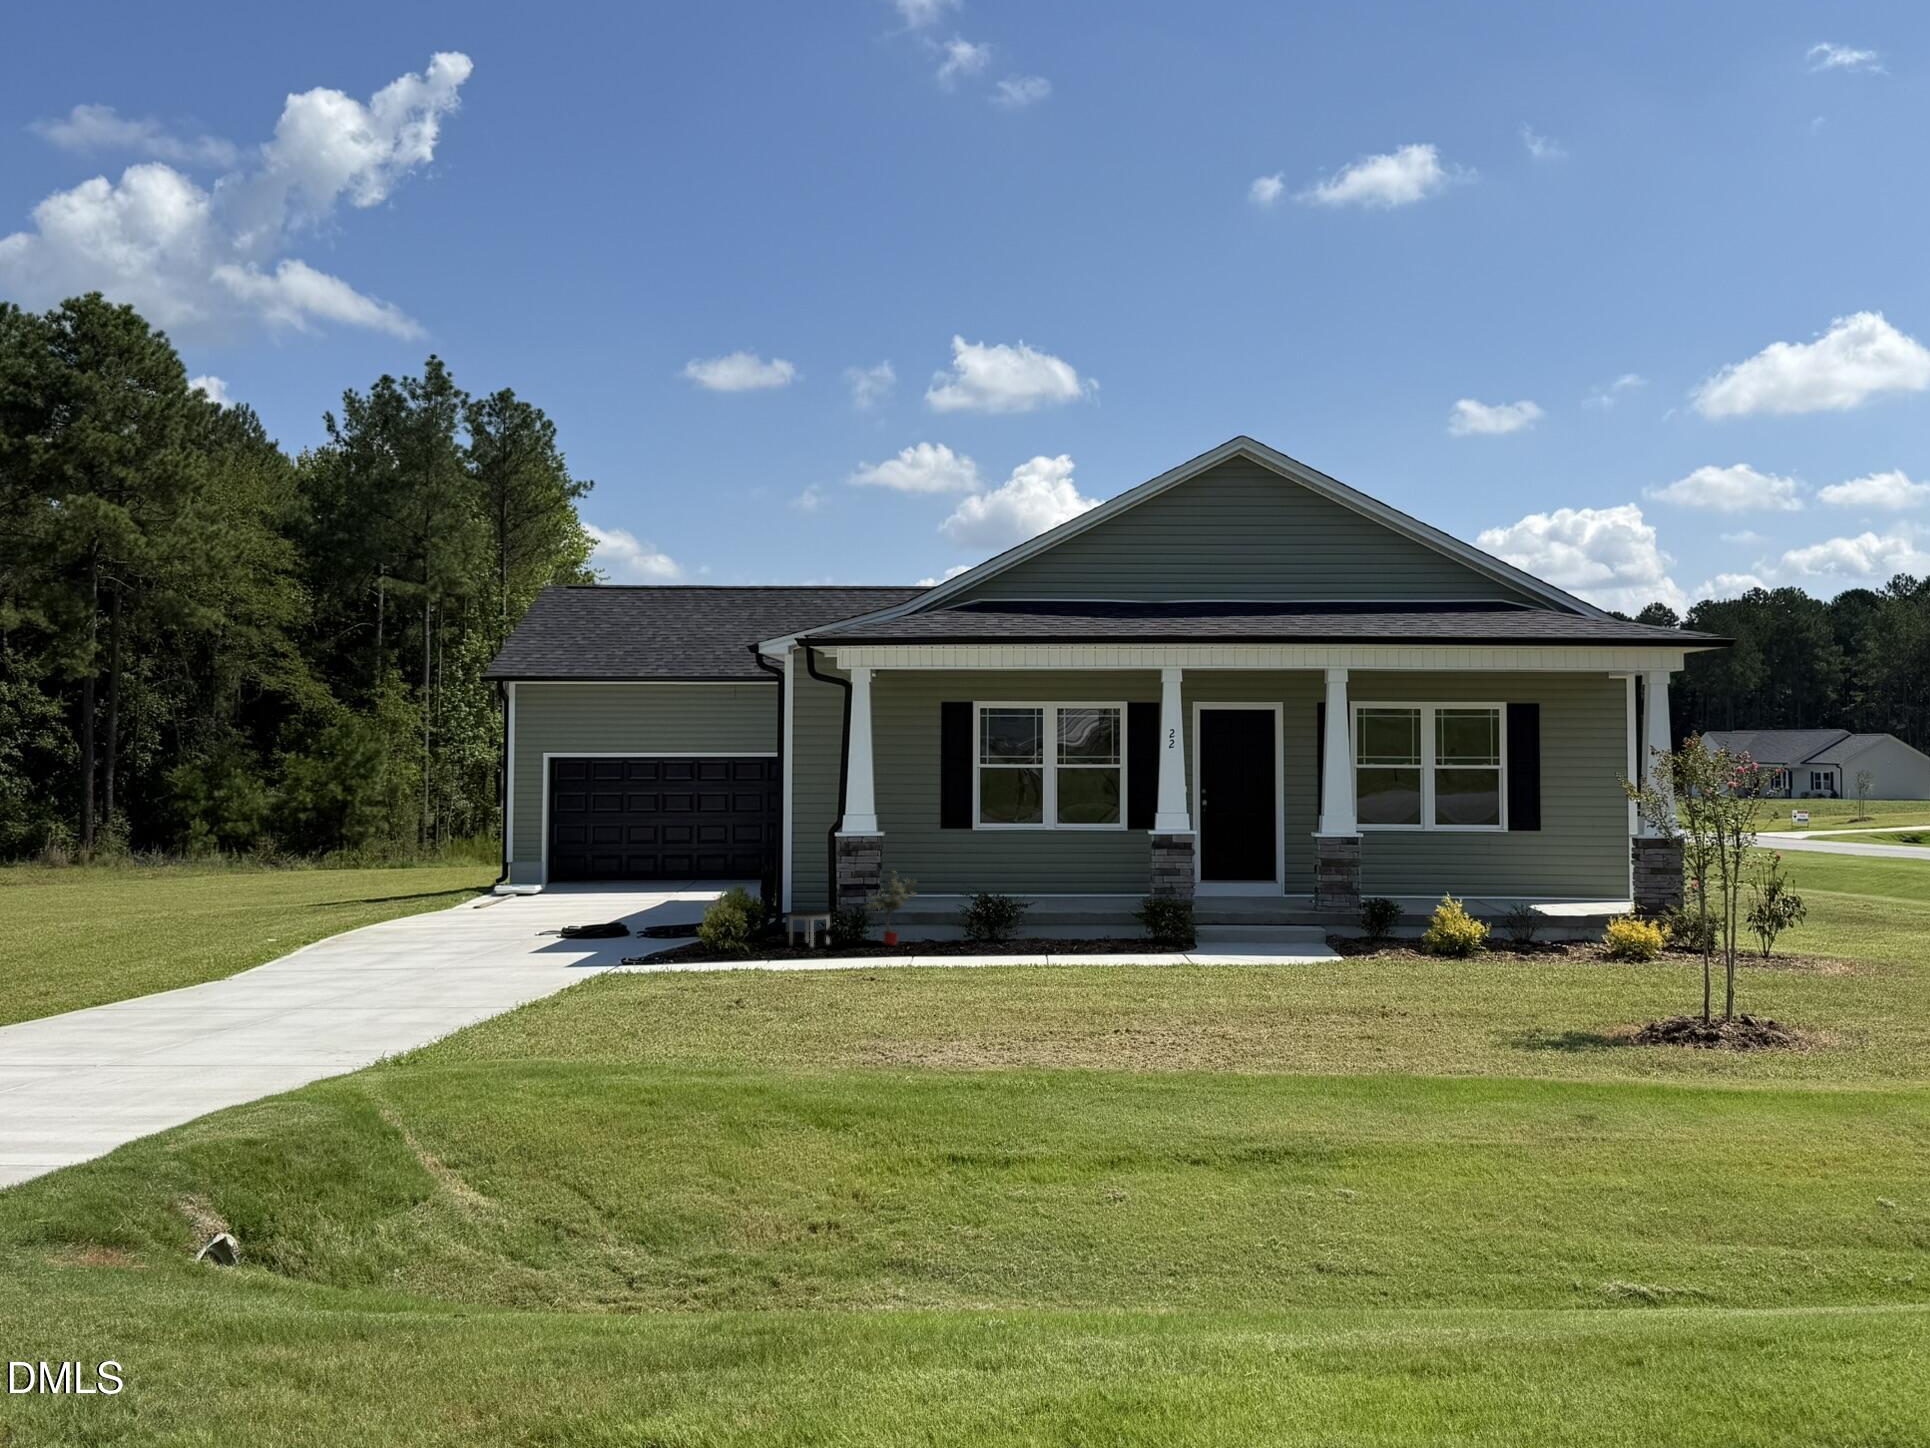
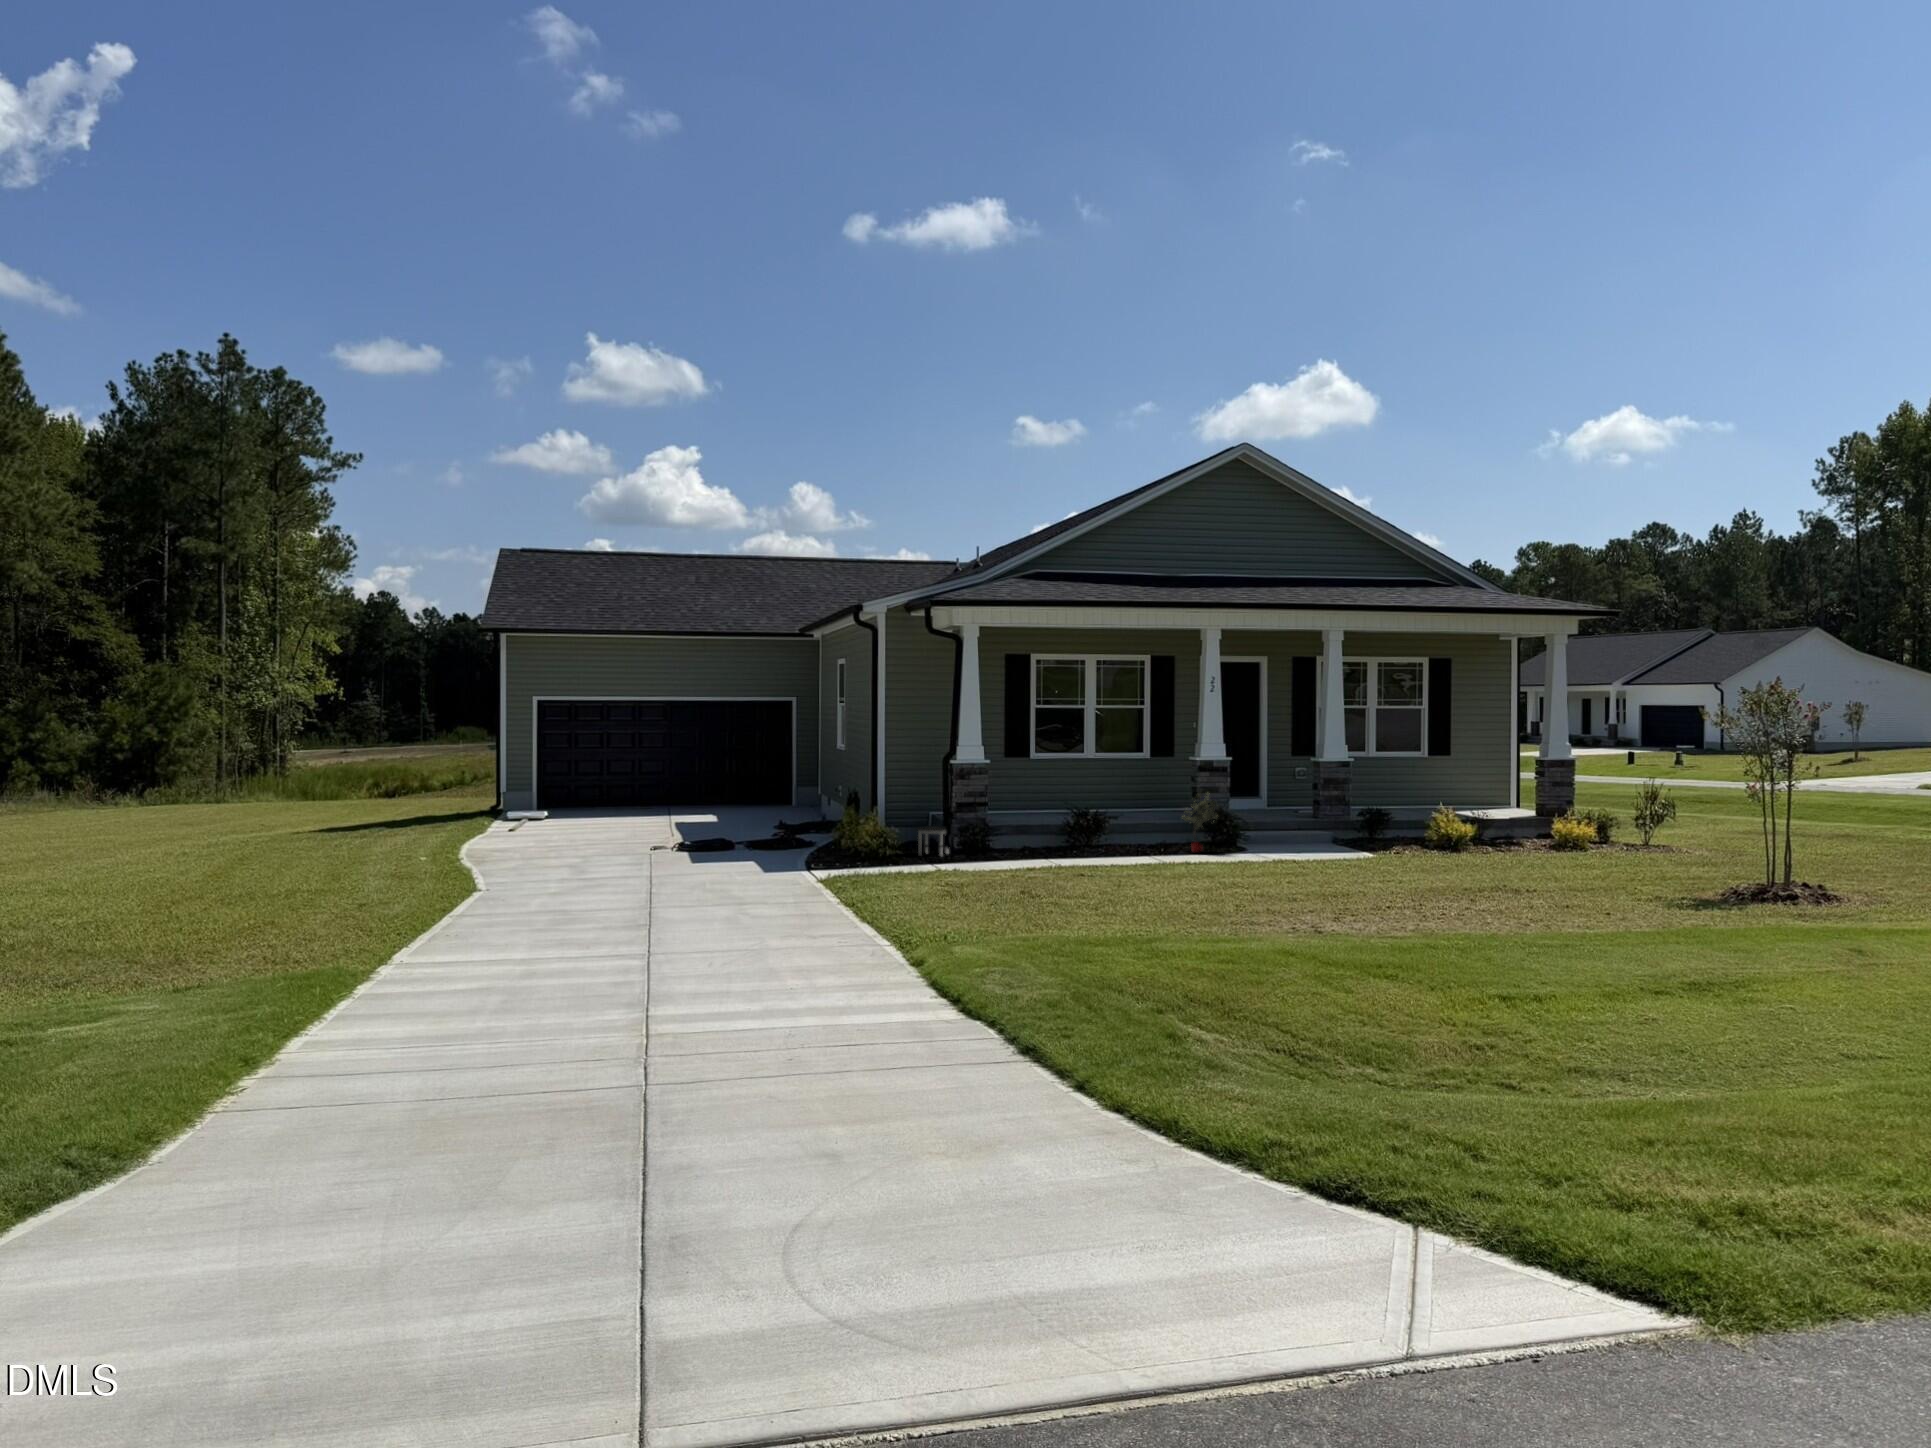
potted tree: present [867,871,917,946] -> present [1182,794,1217,853]

